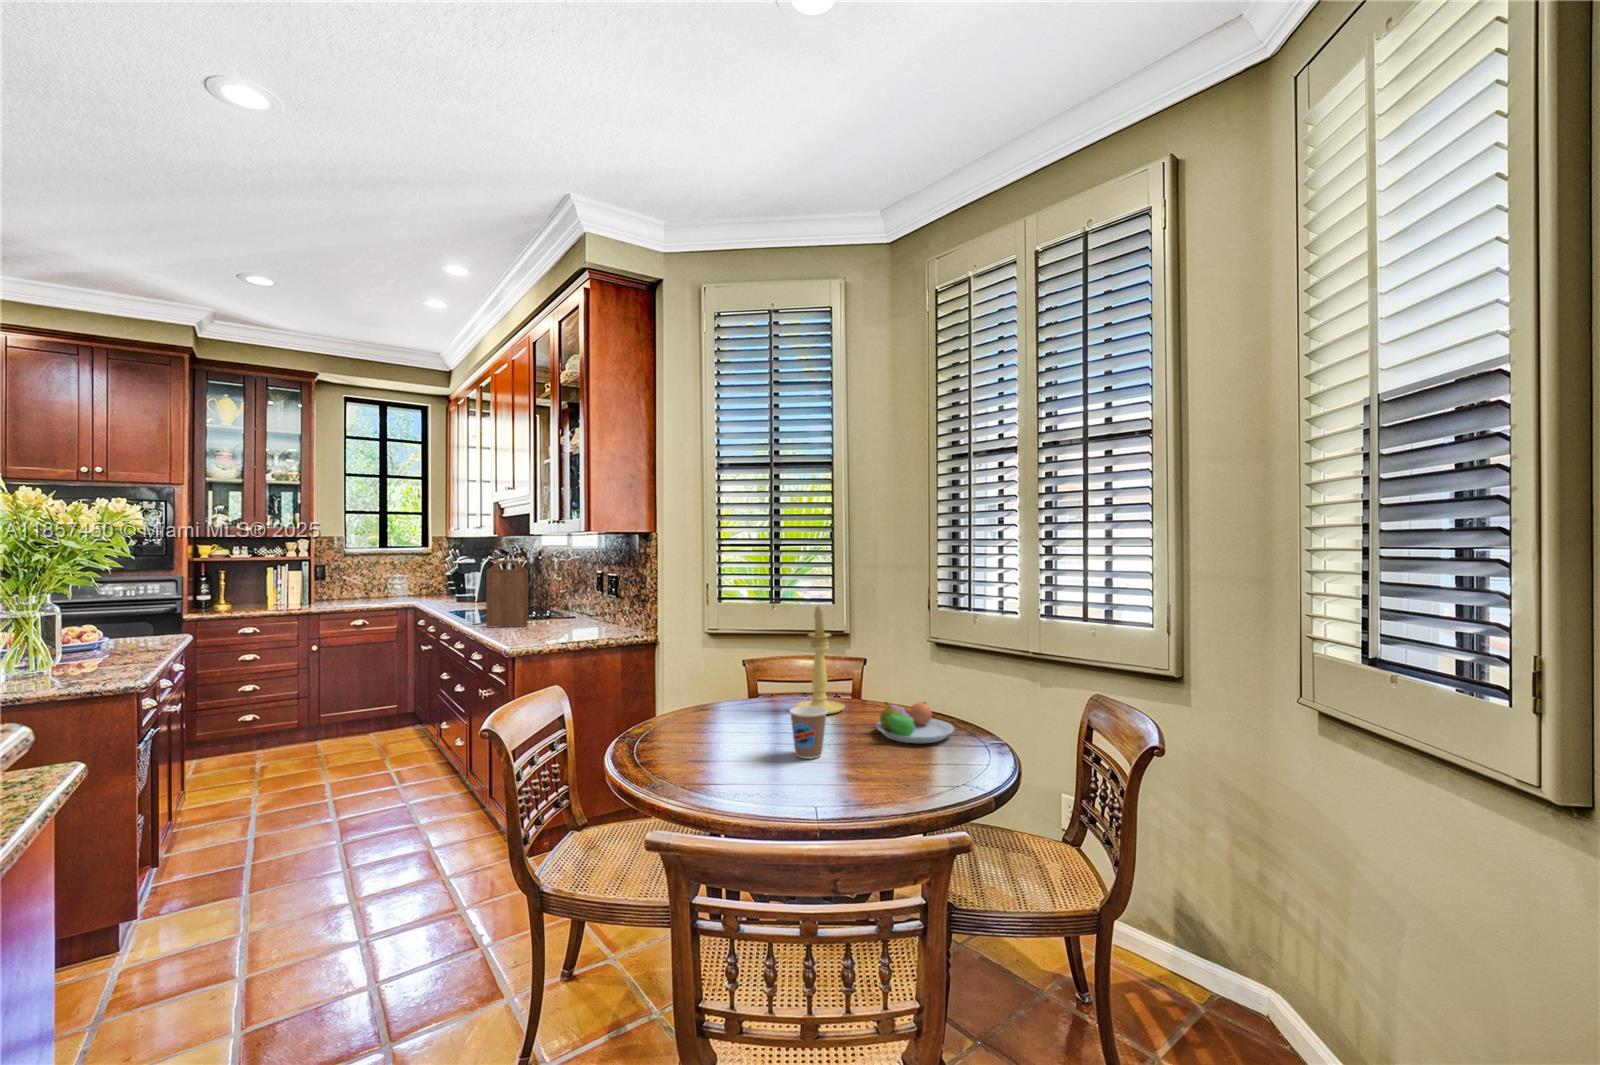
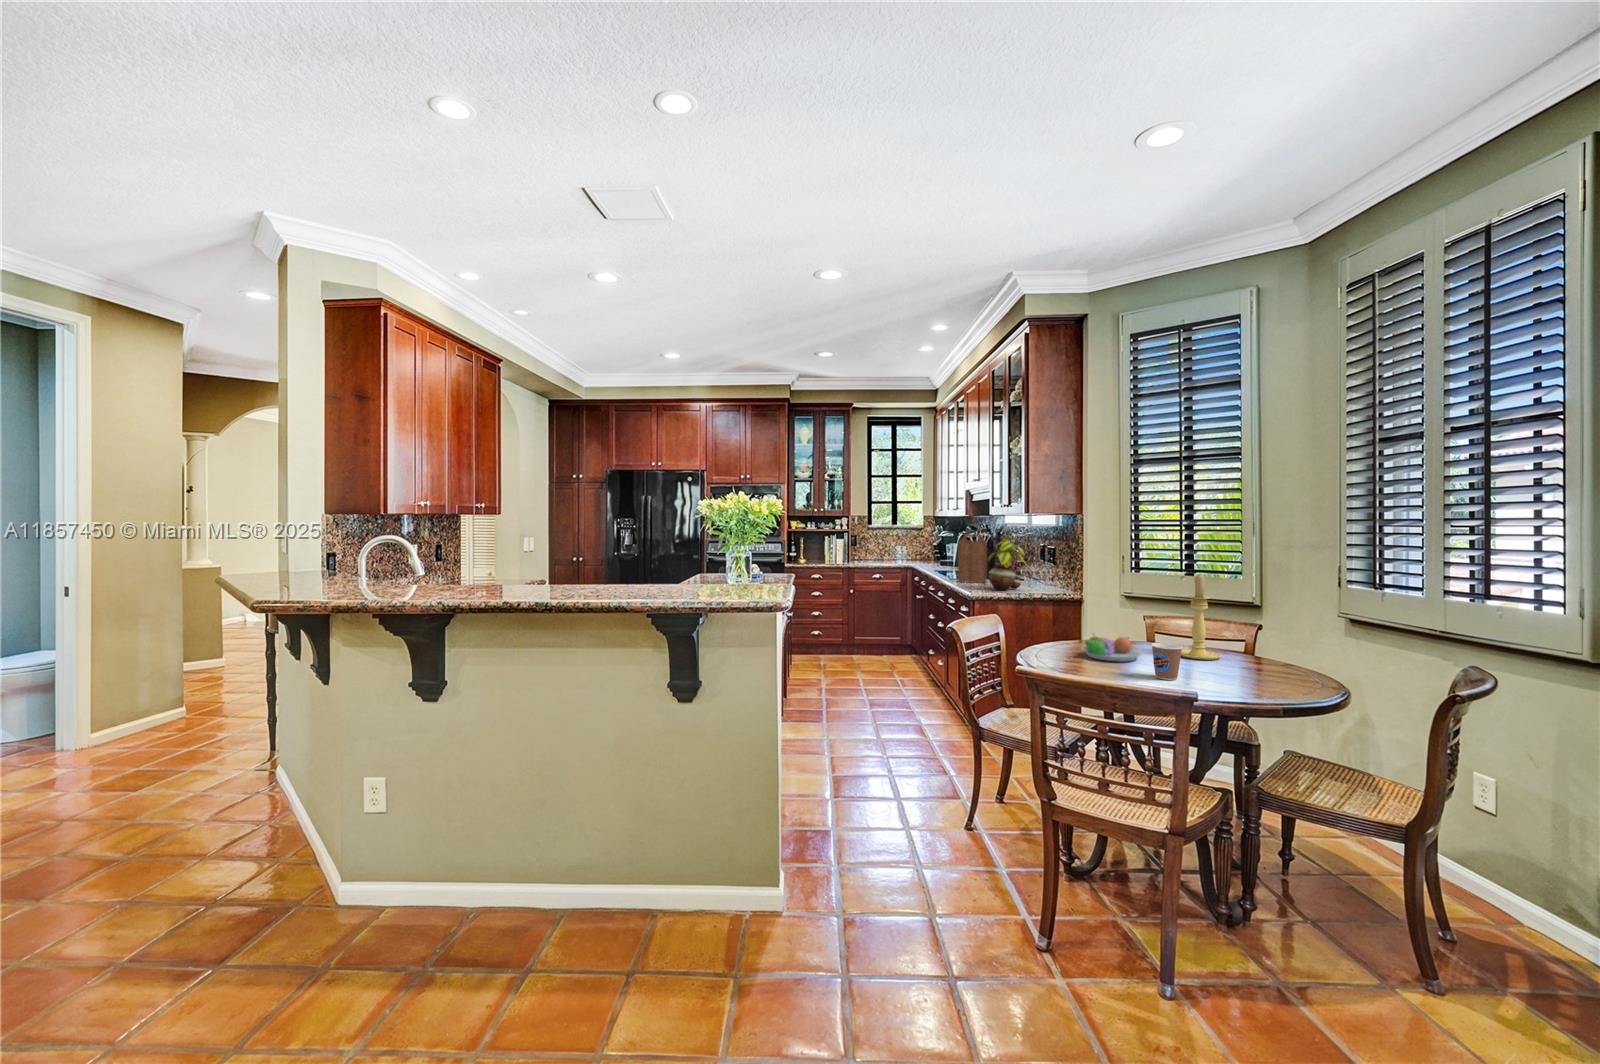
potted plant: none [531,564,586,636] -> present [988,537,1026,590]
fruit bowl: present [876,702,954,743] -> present [1079,636,1141,662]

